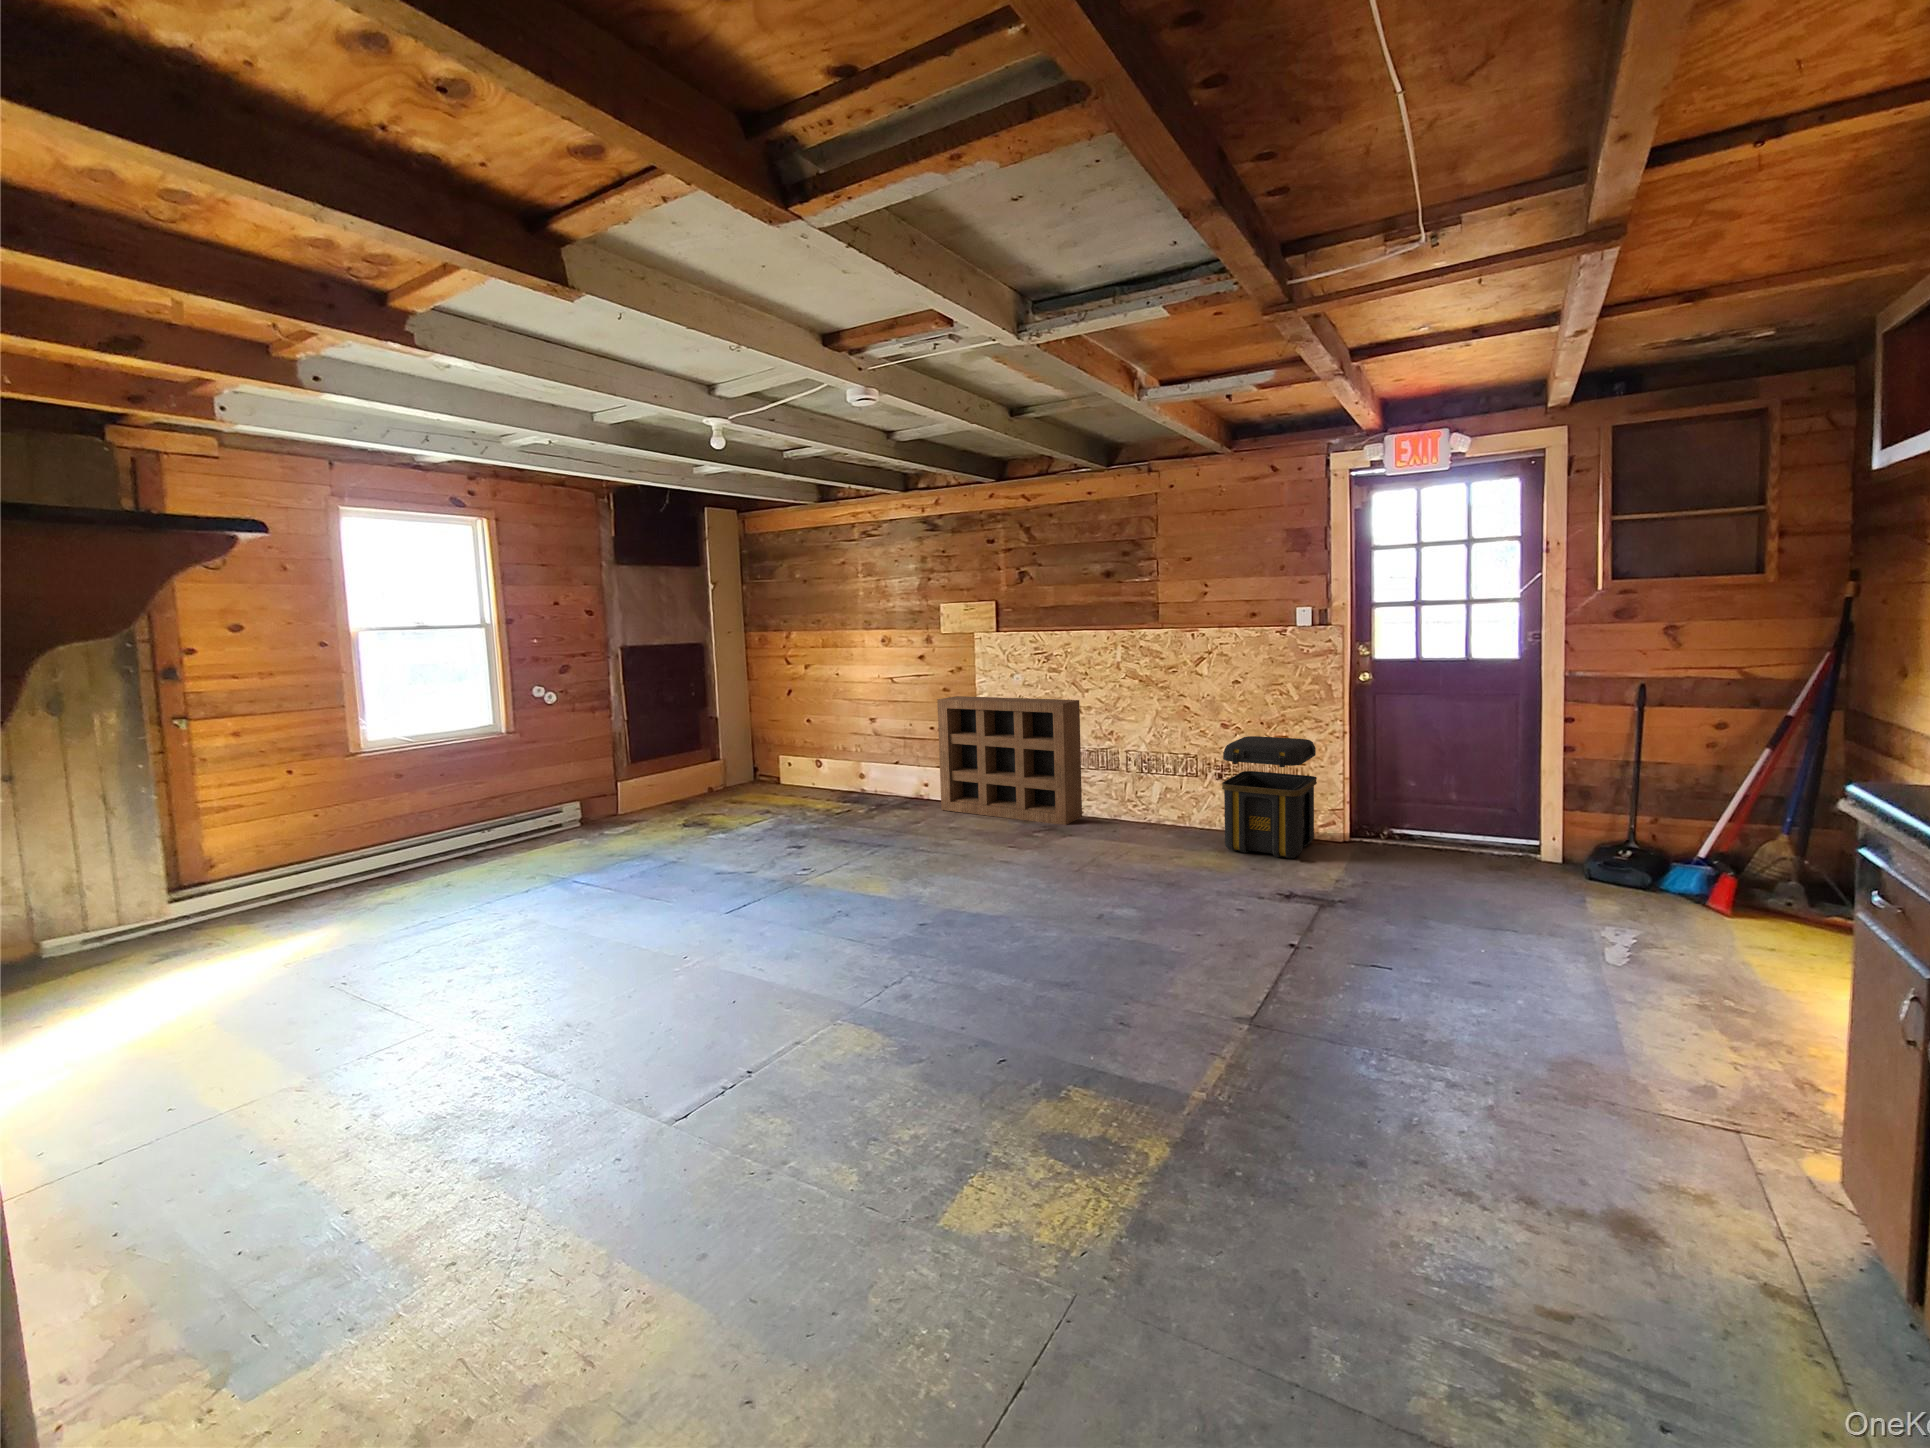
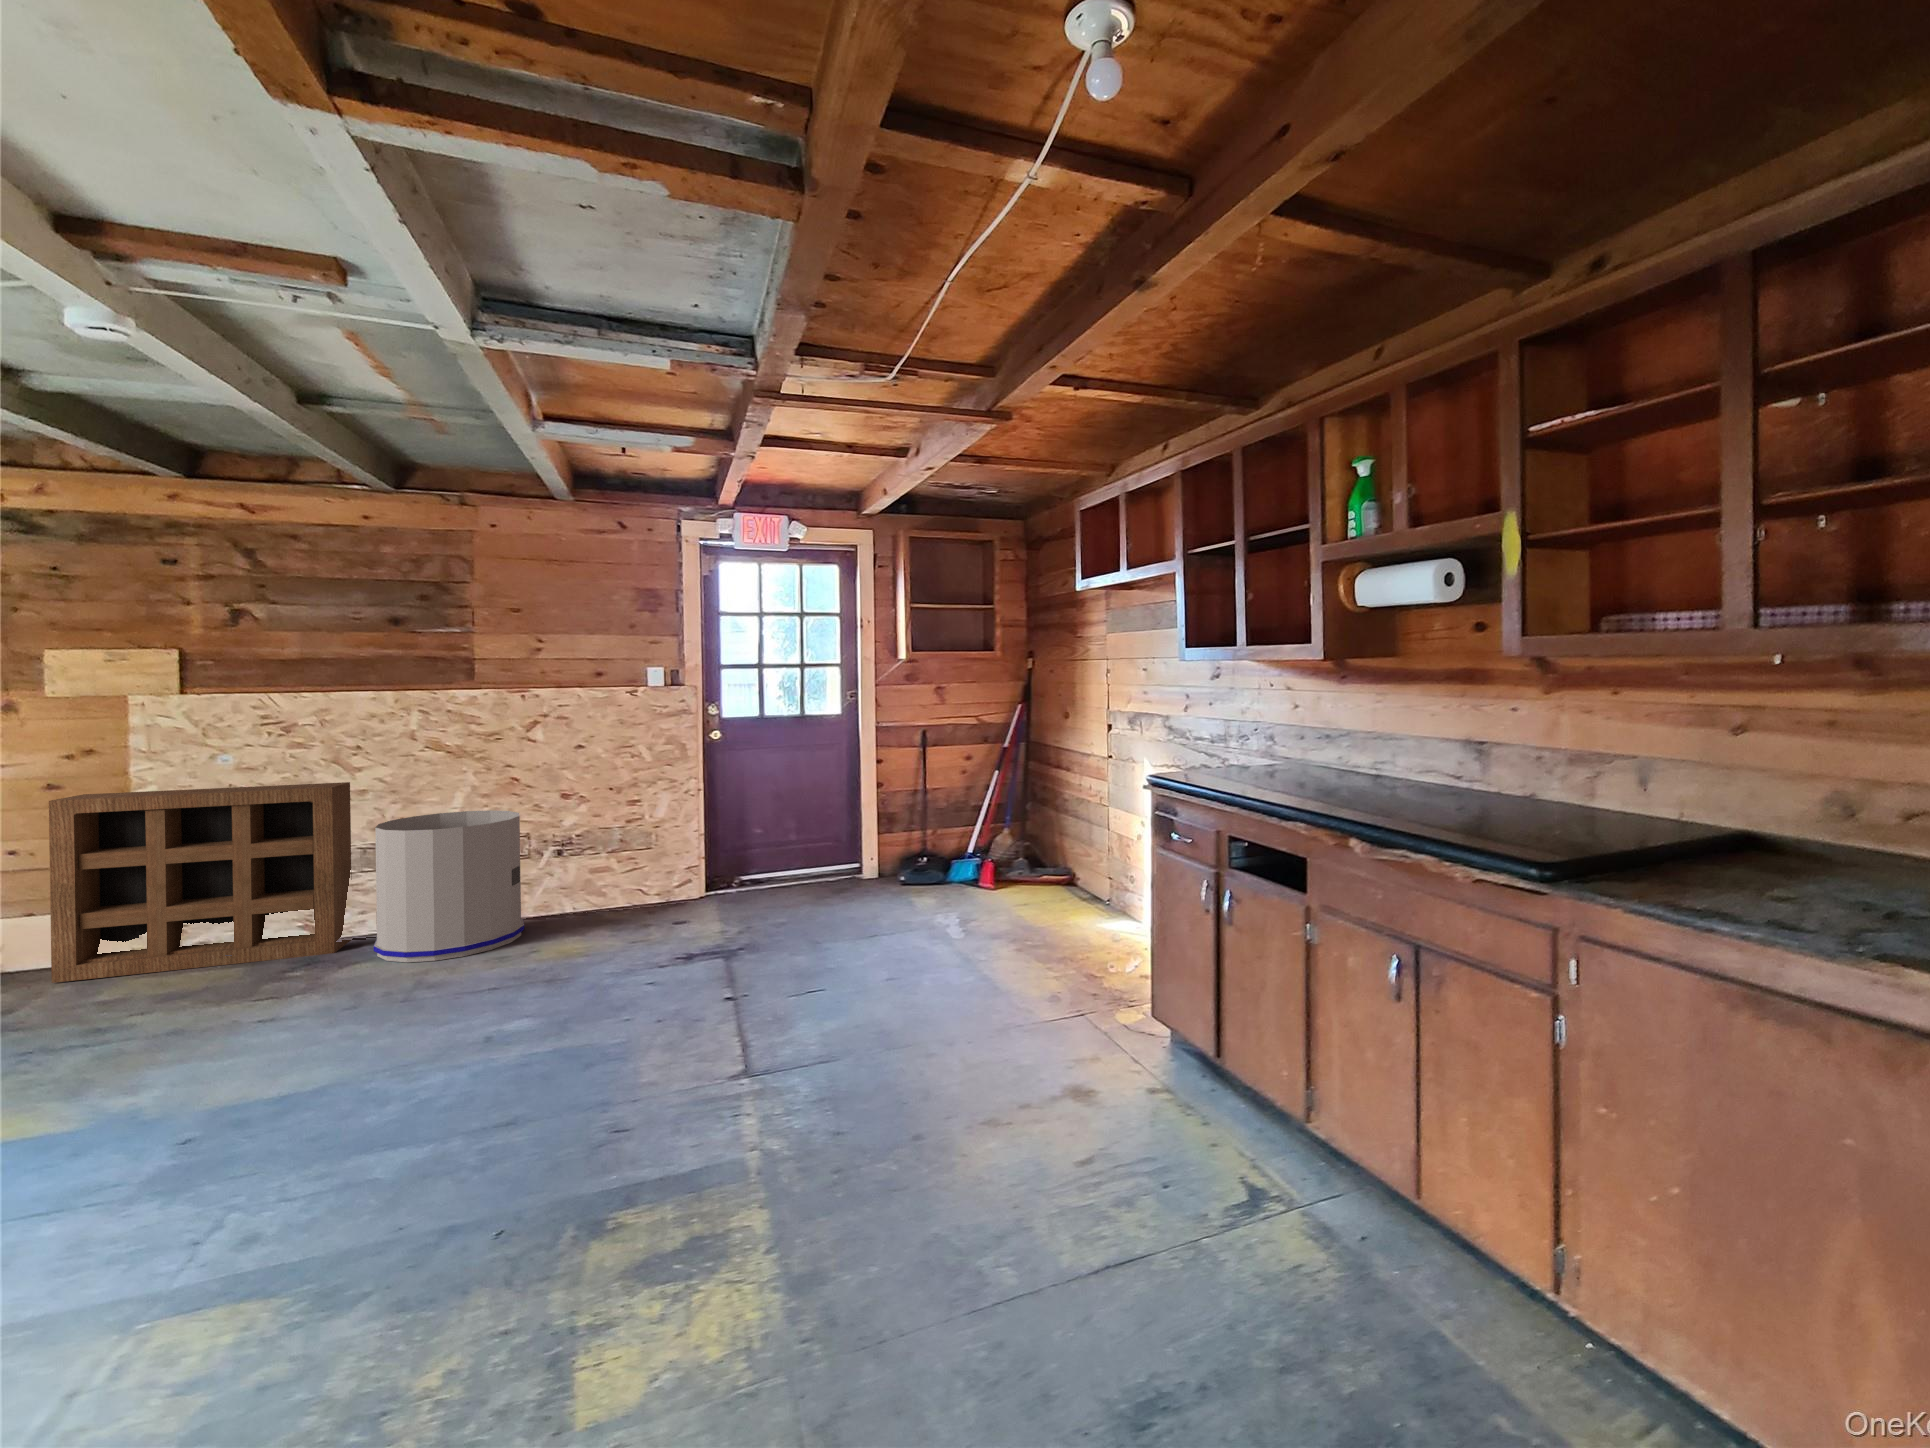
trash can: none [1082,730,1185,849] -> present [374,810,524,962]
toolbox: present [1222,736,1317,858] -> none [583,800,678,930]

